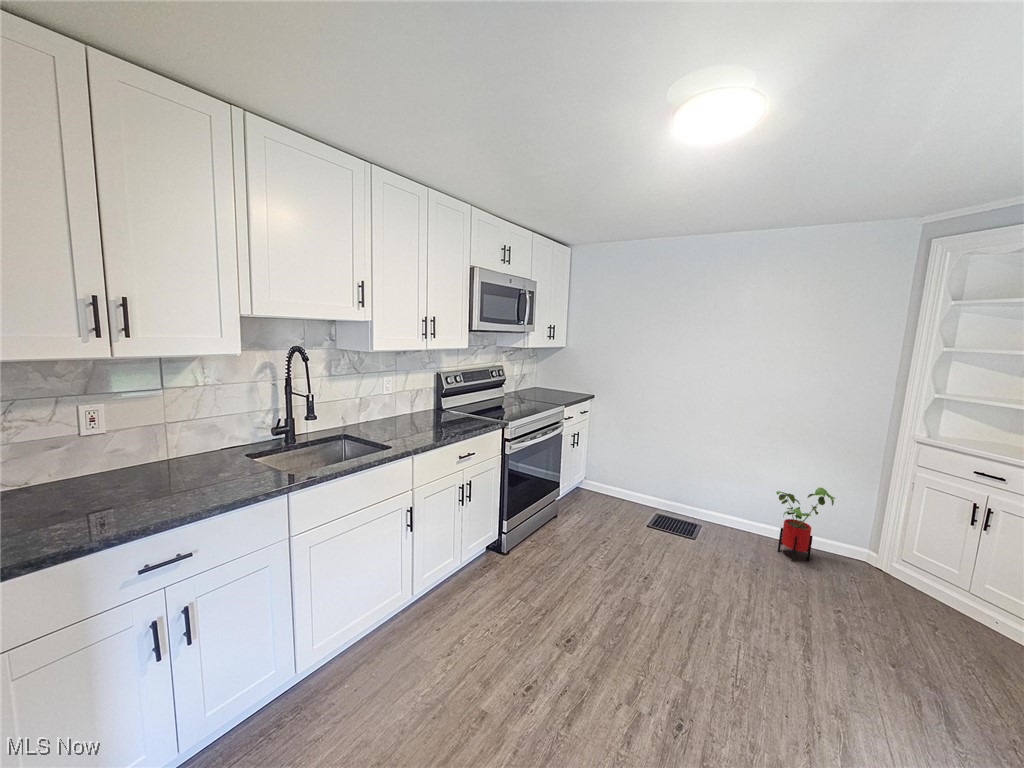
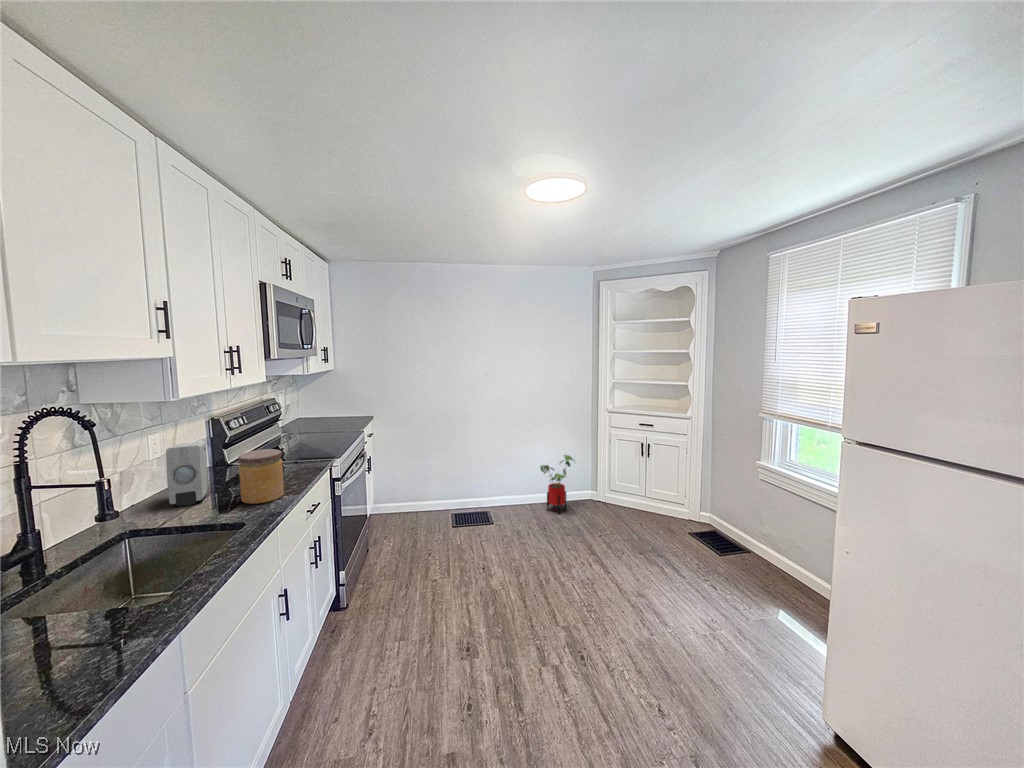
soap dispenser: none [379,385,410,428] -> present [166,442,209,506]
jar: none [411,398,441,438] -> present [238,449,284,504]

